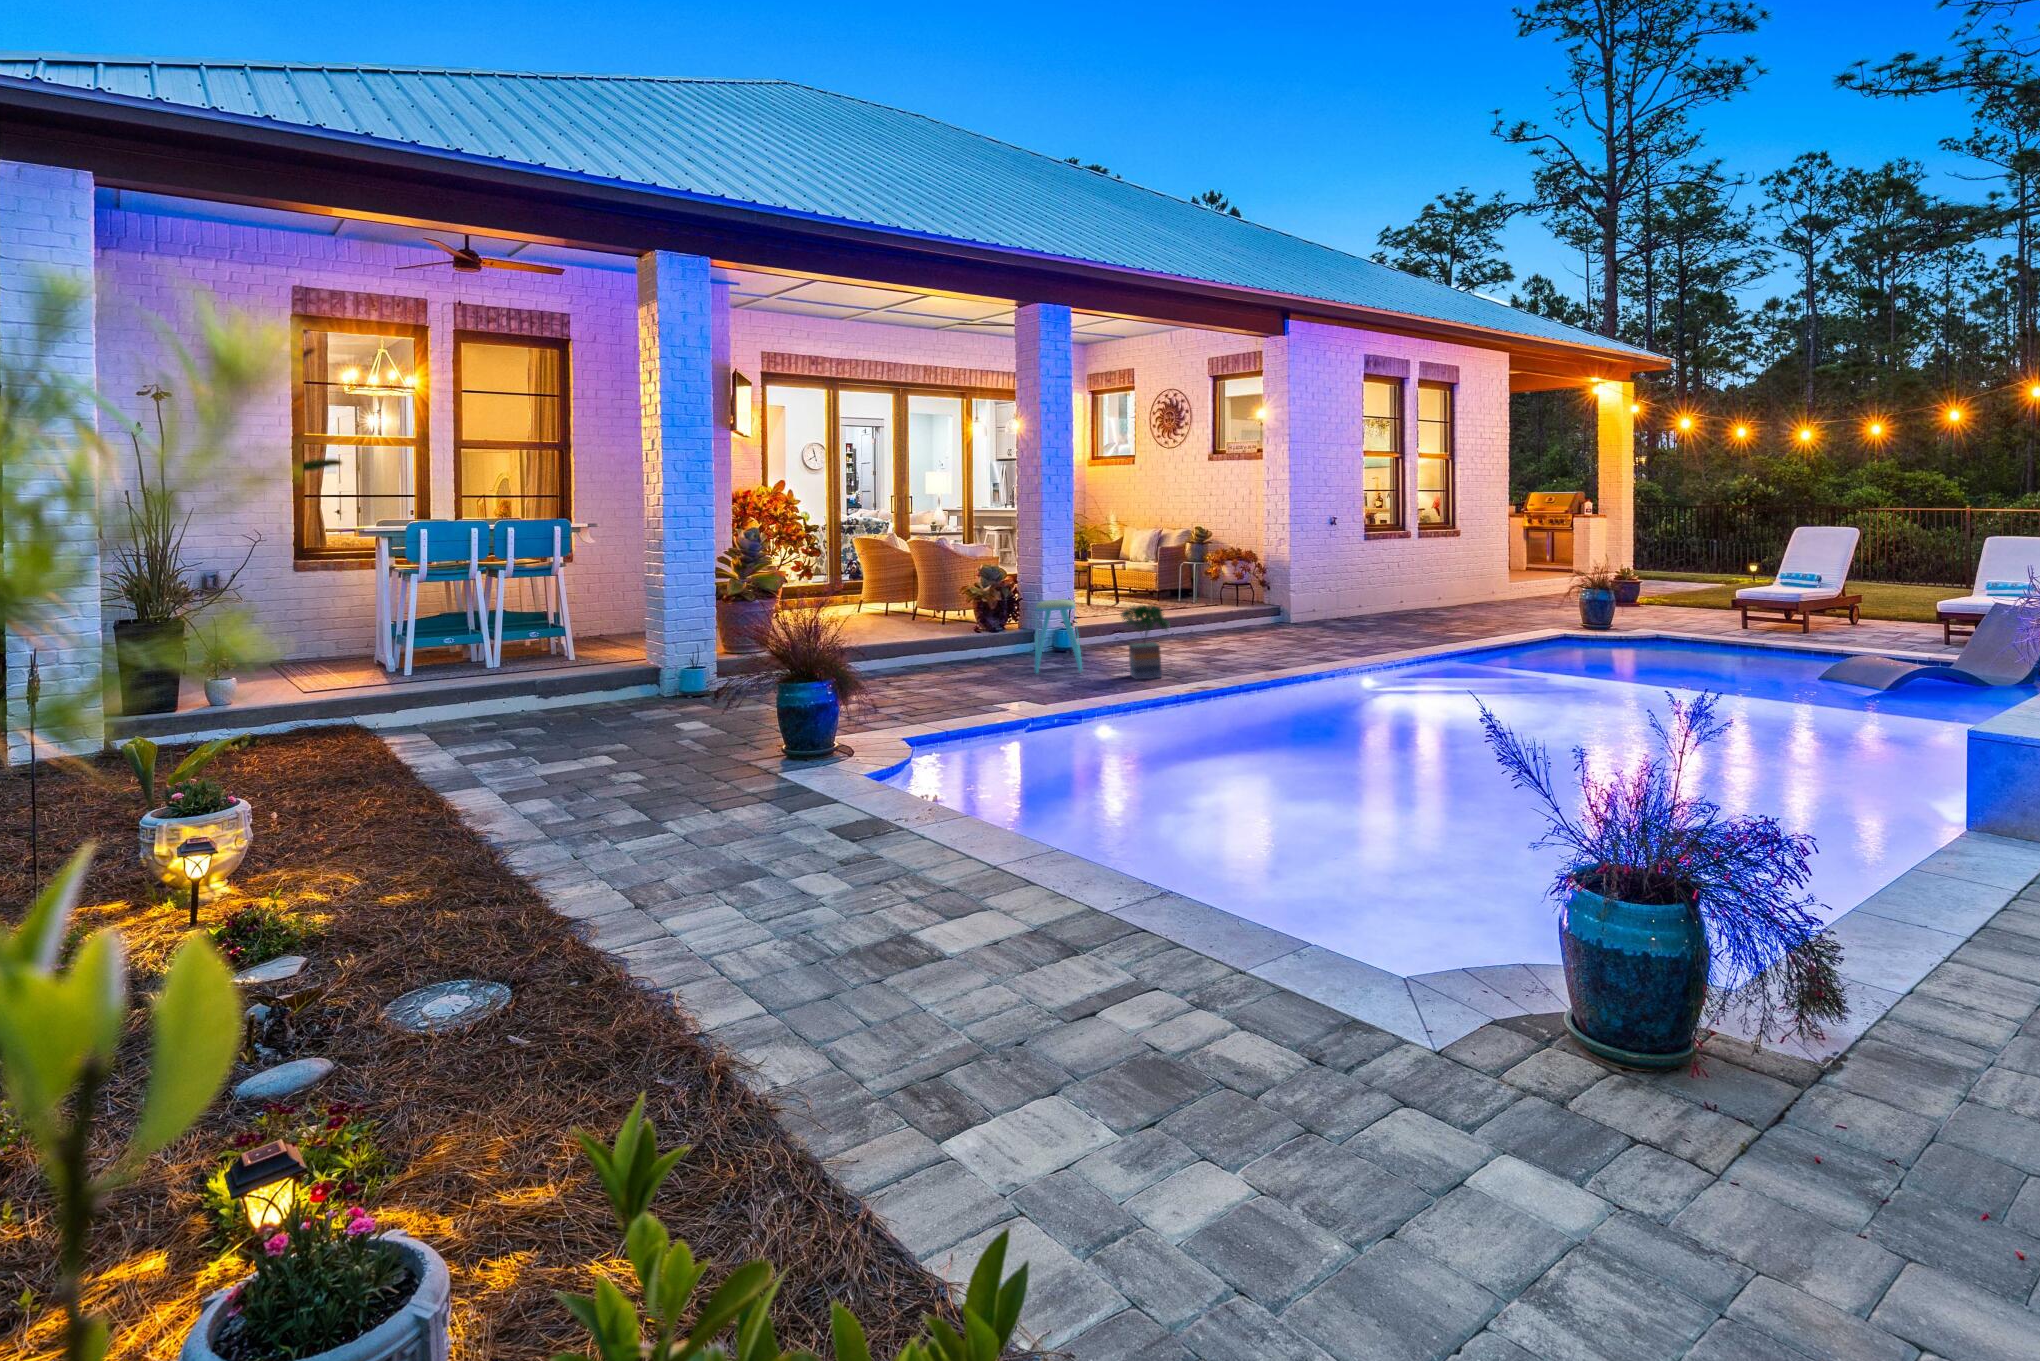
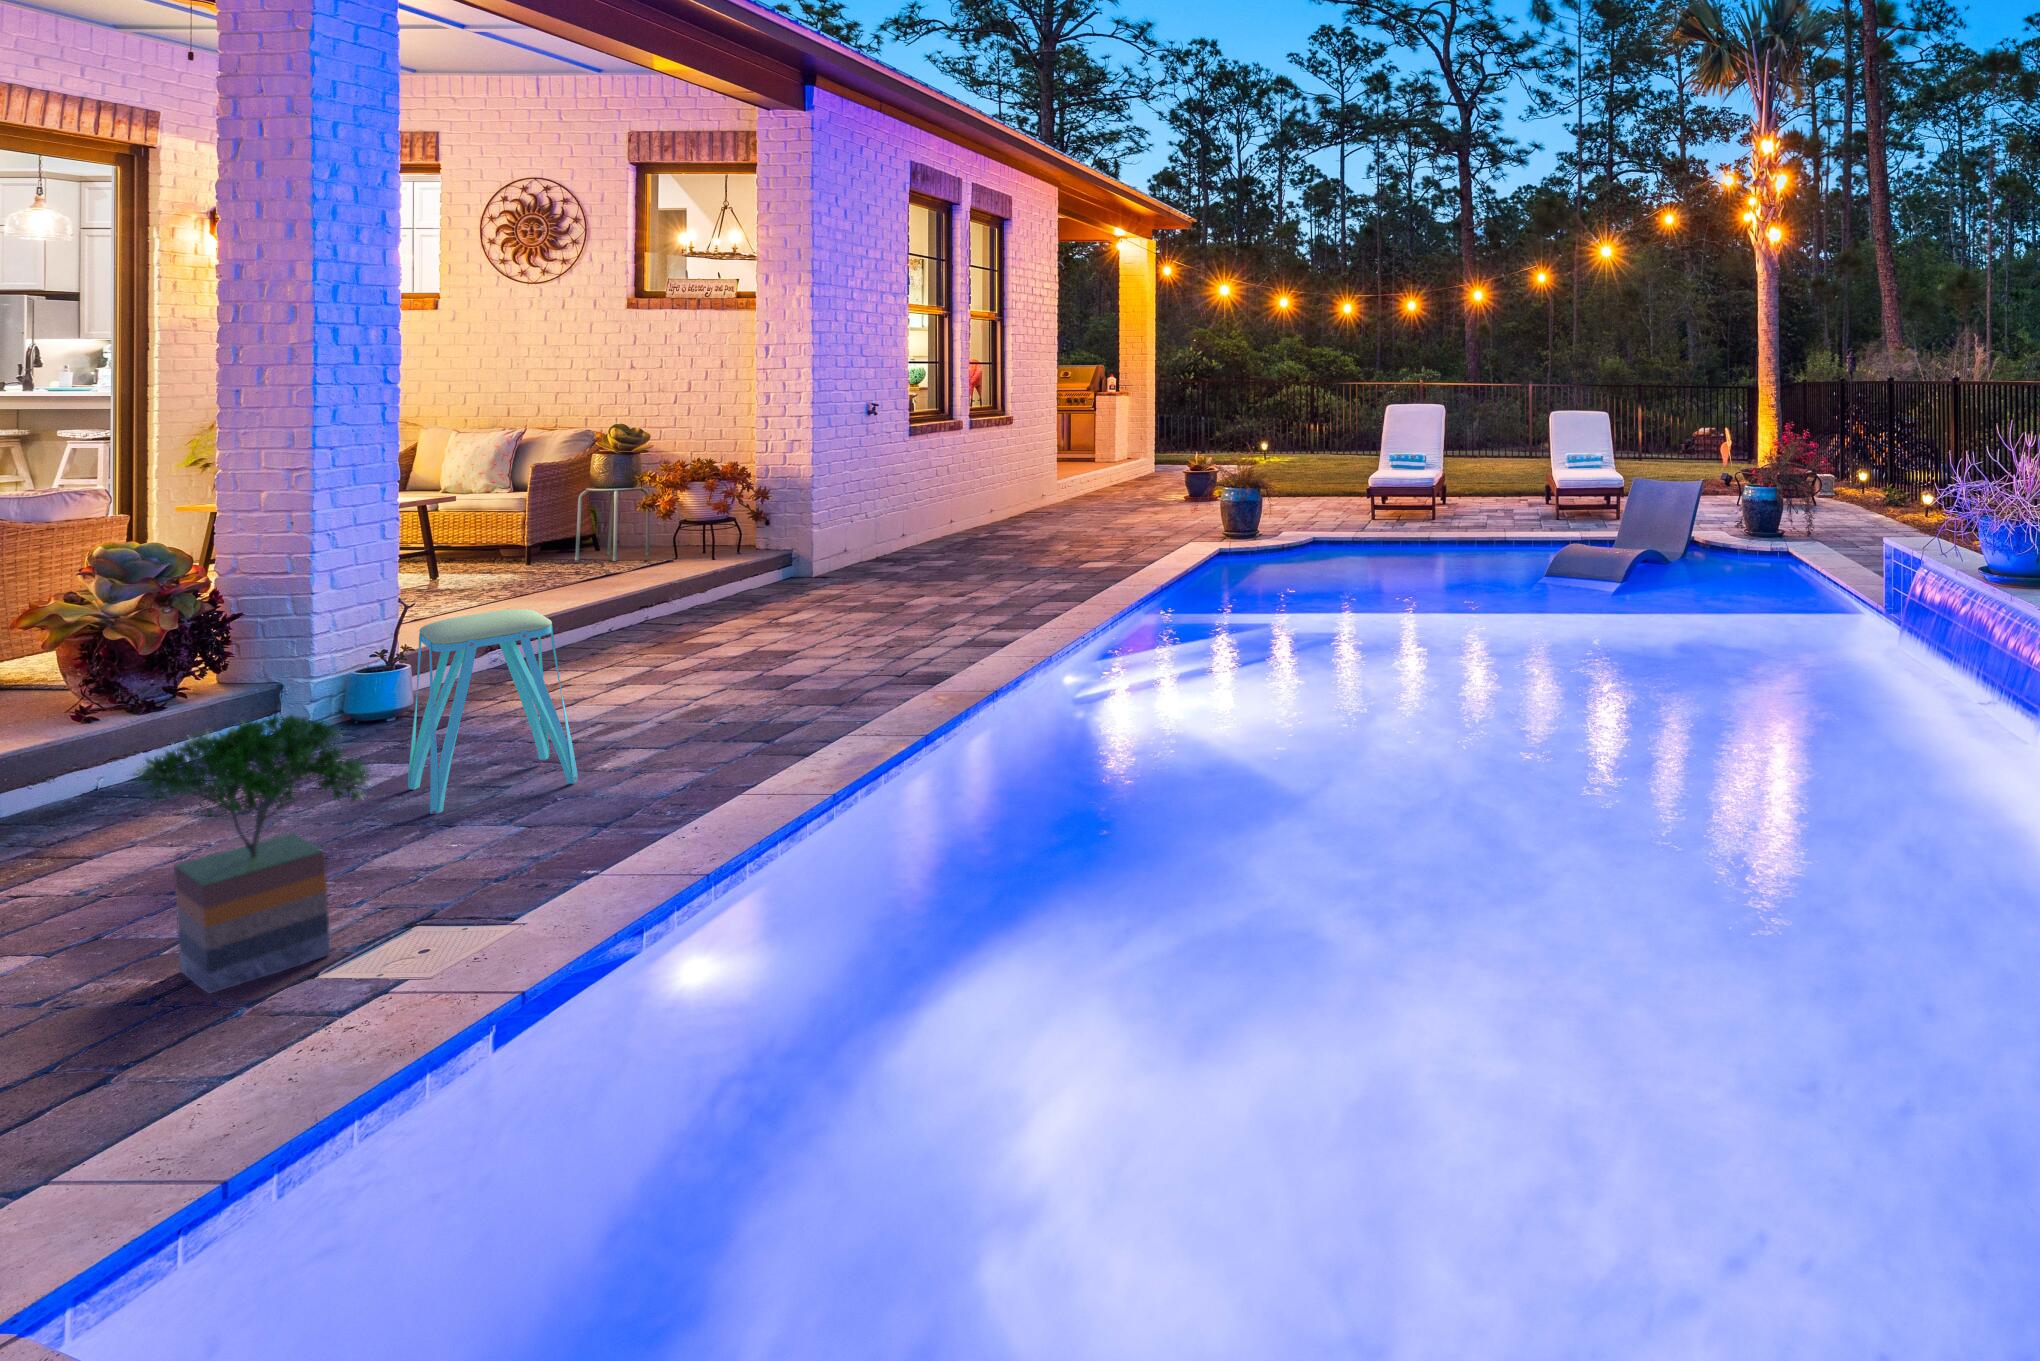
potted tree: present [1121,605,1170,679] -> present [133,715,371,994]

